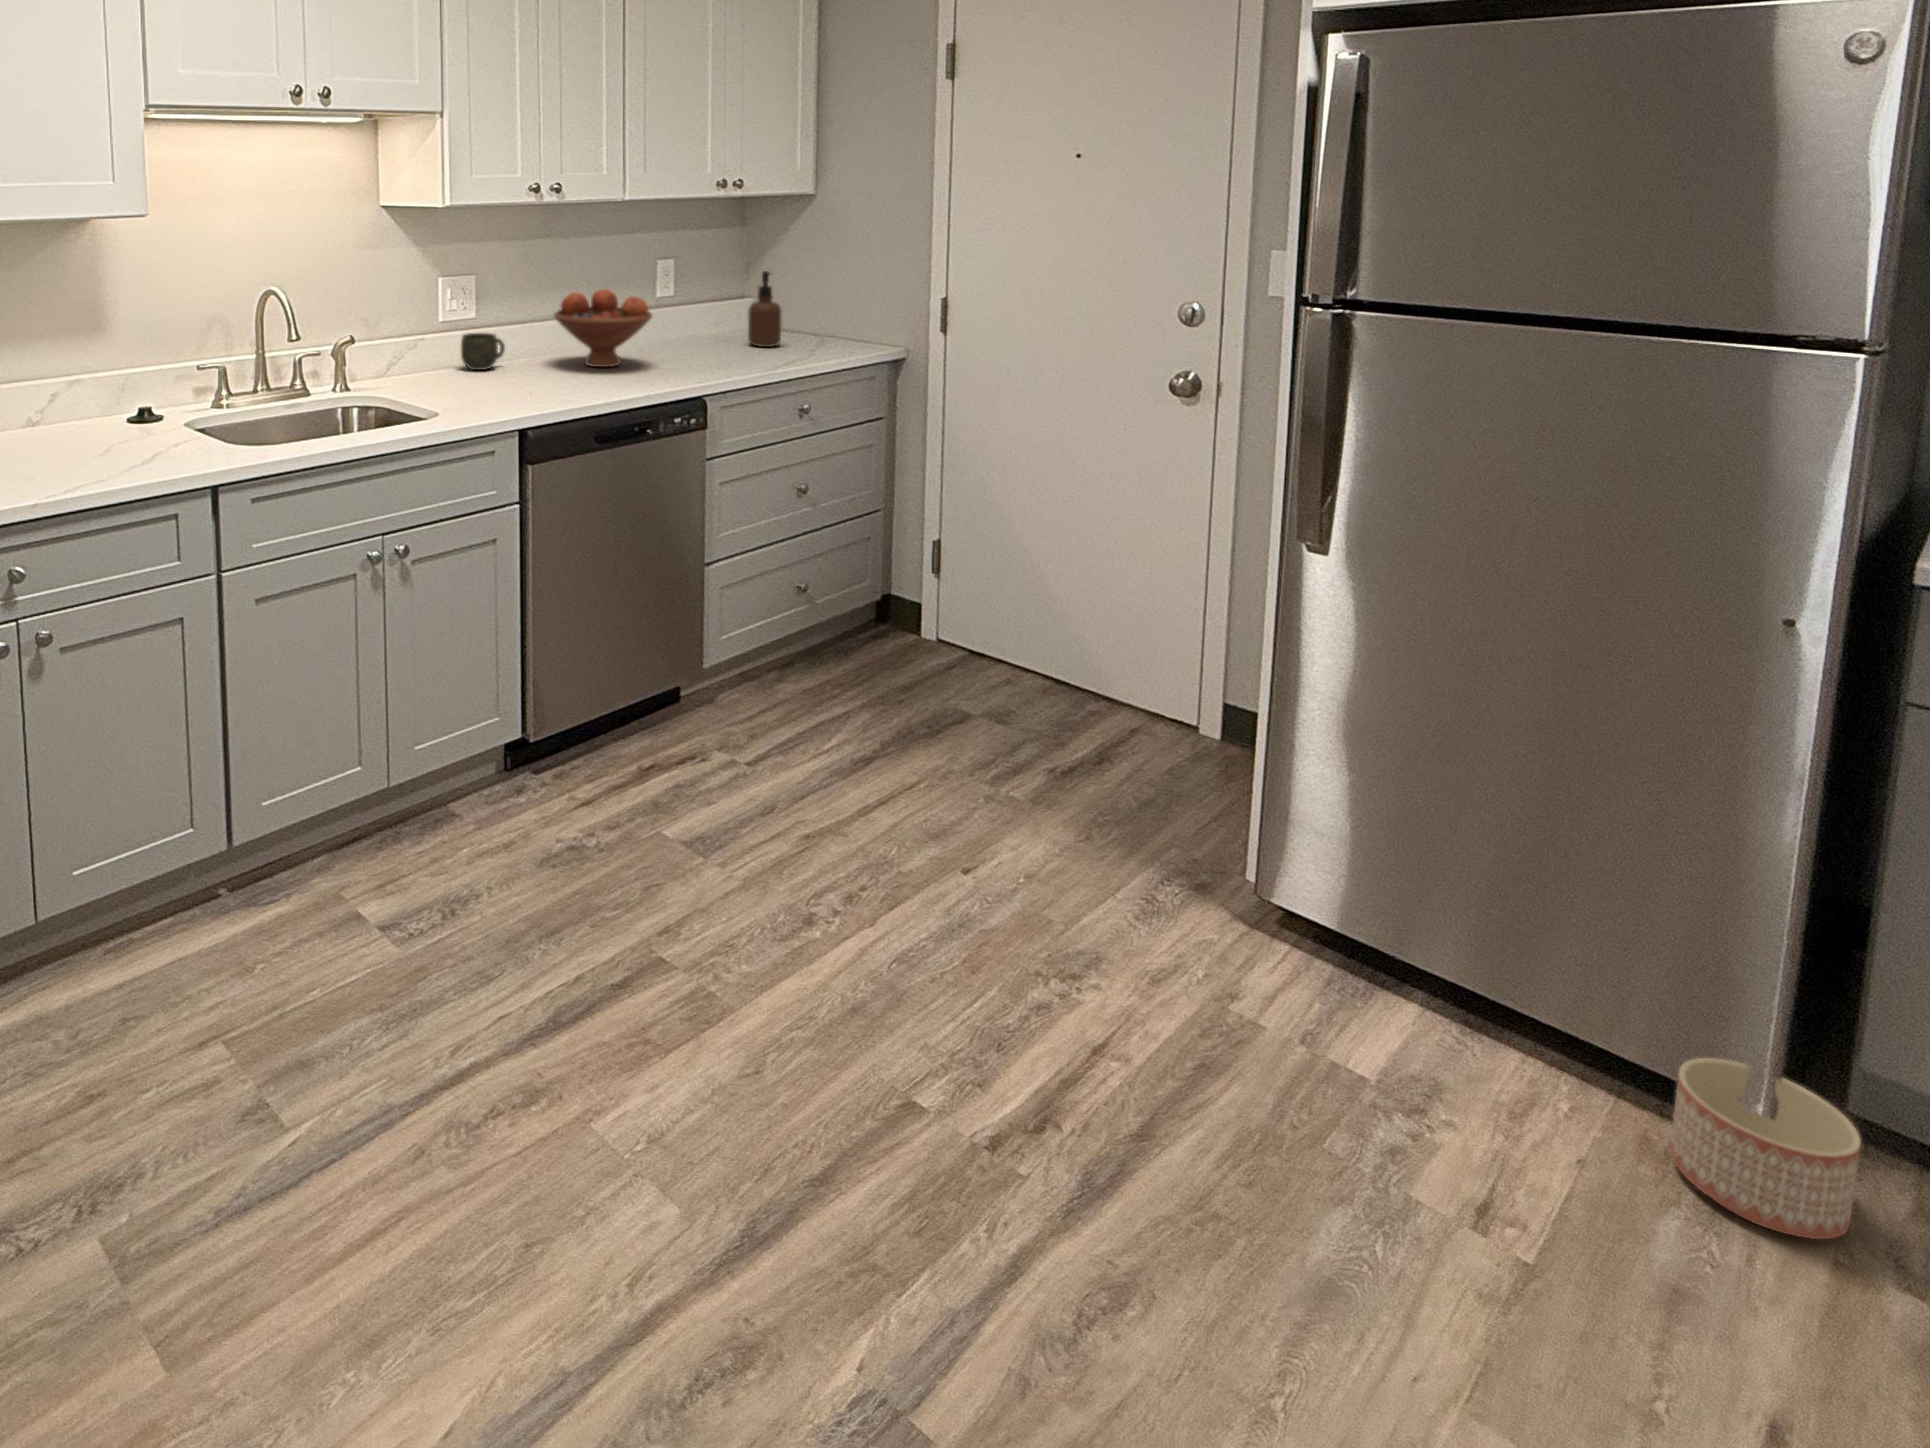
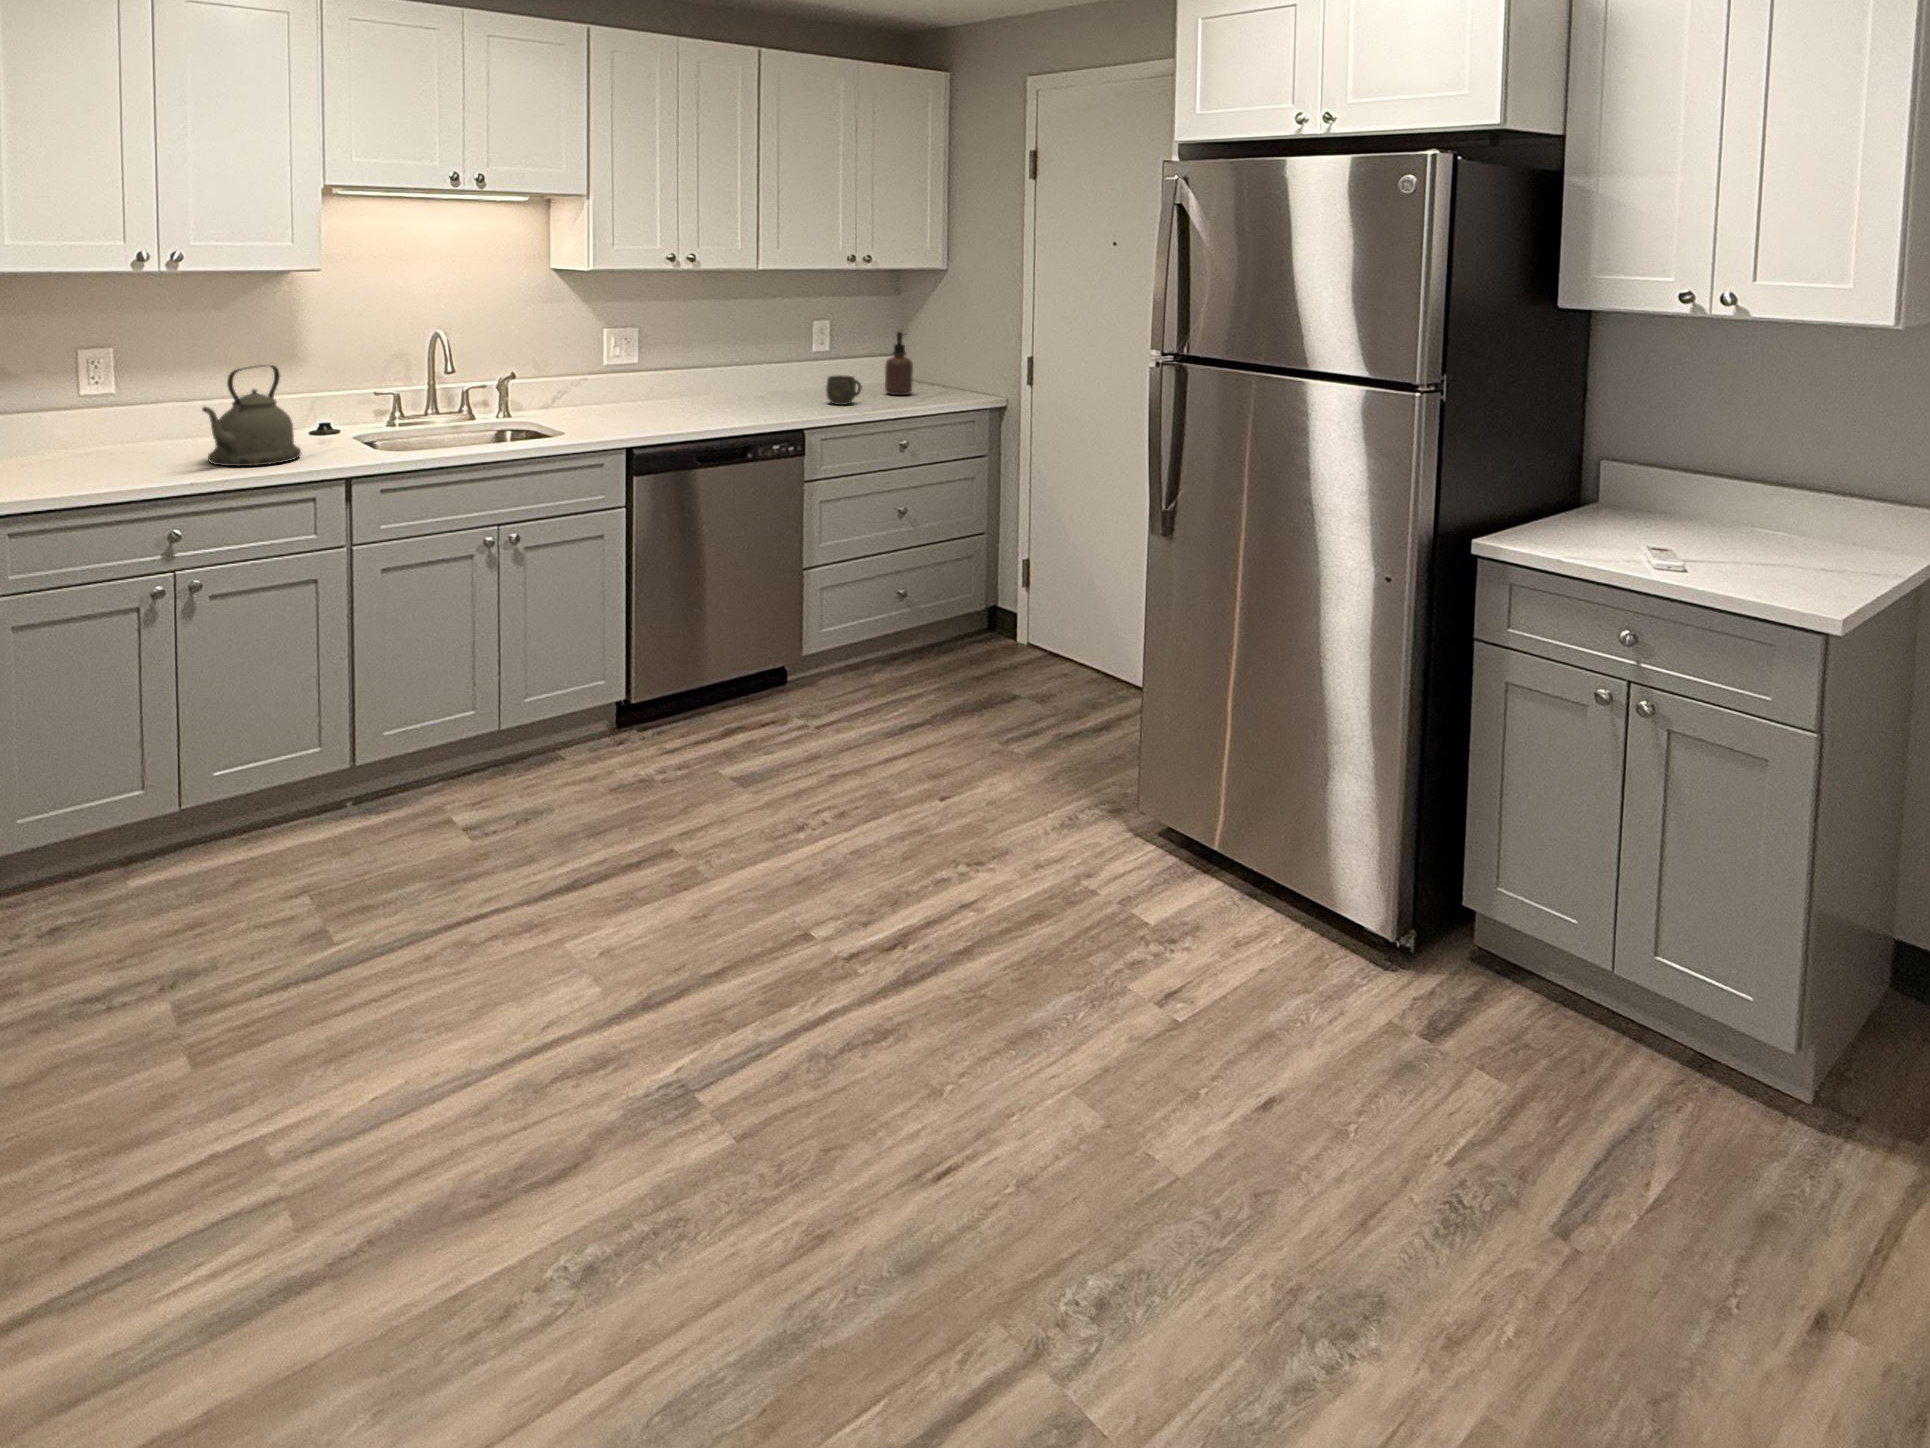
fruit bowl: present [554,289,652,367] -> none [701,342,784,407]
mug: present [461,333,505,370] -> present [826,376,862,405]
kettle: none [32,340,143,474] -> present [202,365,301,466]
planter: present [1670,1058,1861,1239] -> none [1325,896,1423,1008]

